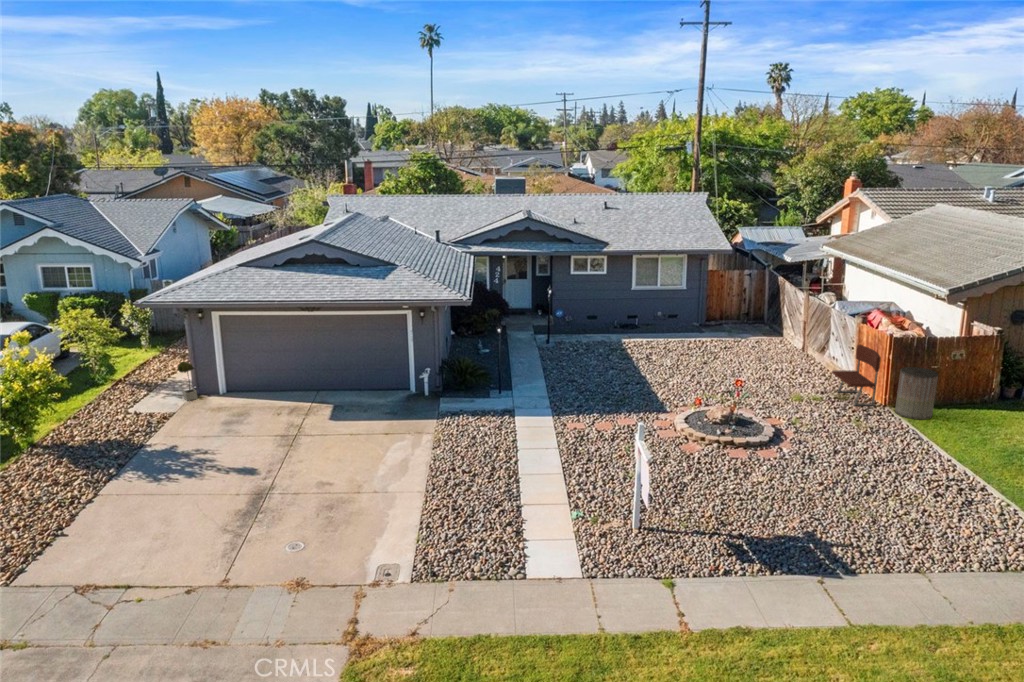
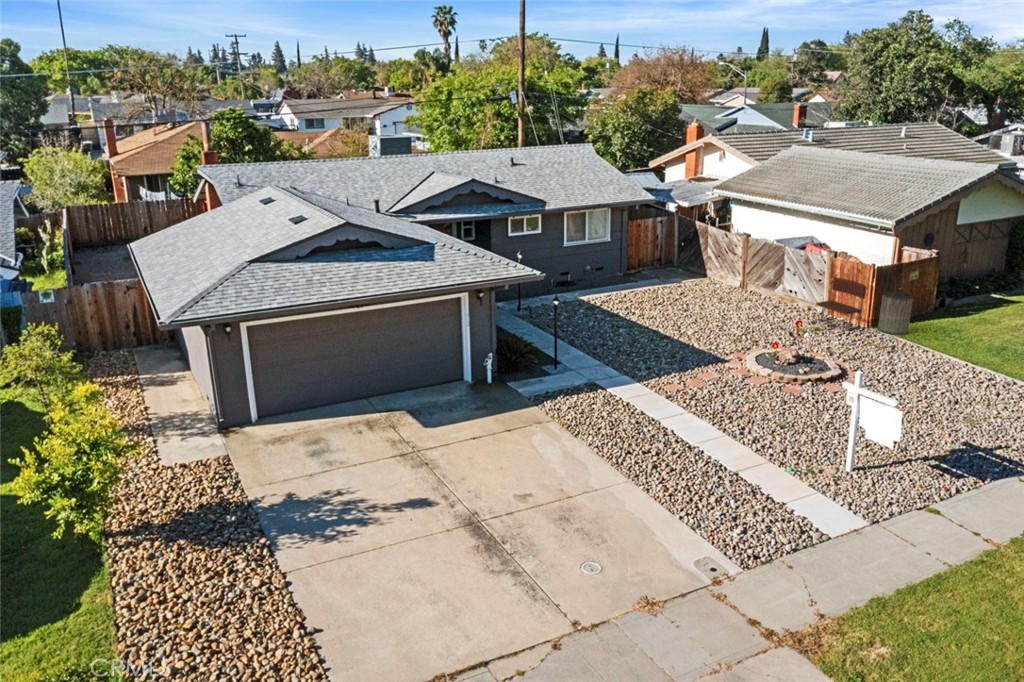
potted tree: present [178,362,198,401] -> none [206,390,234,437]

